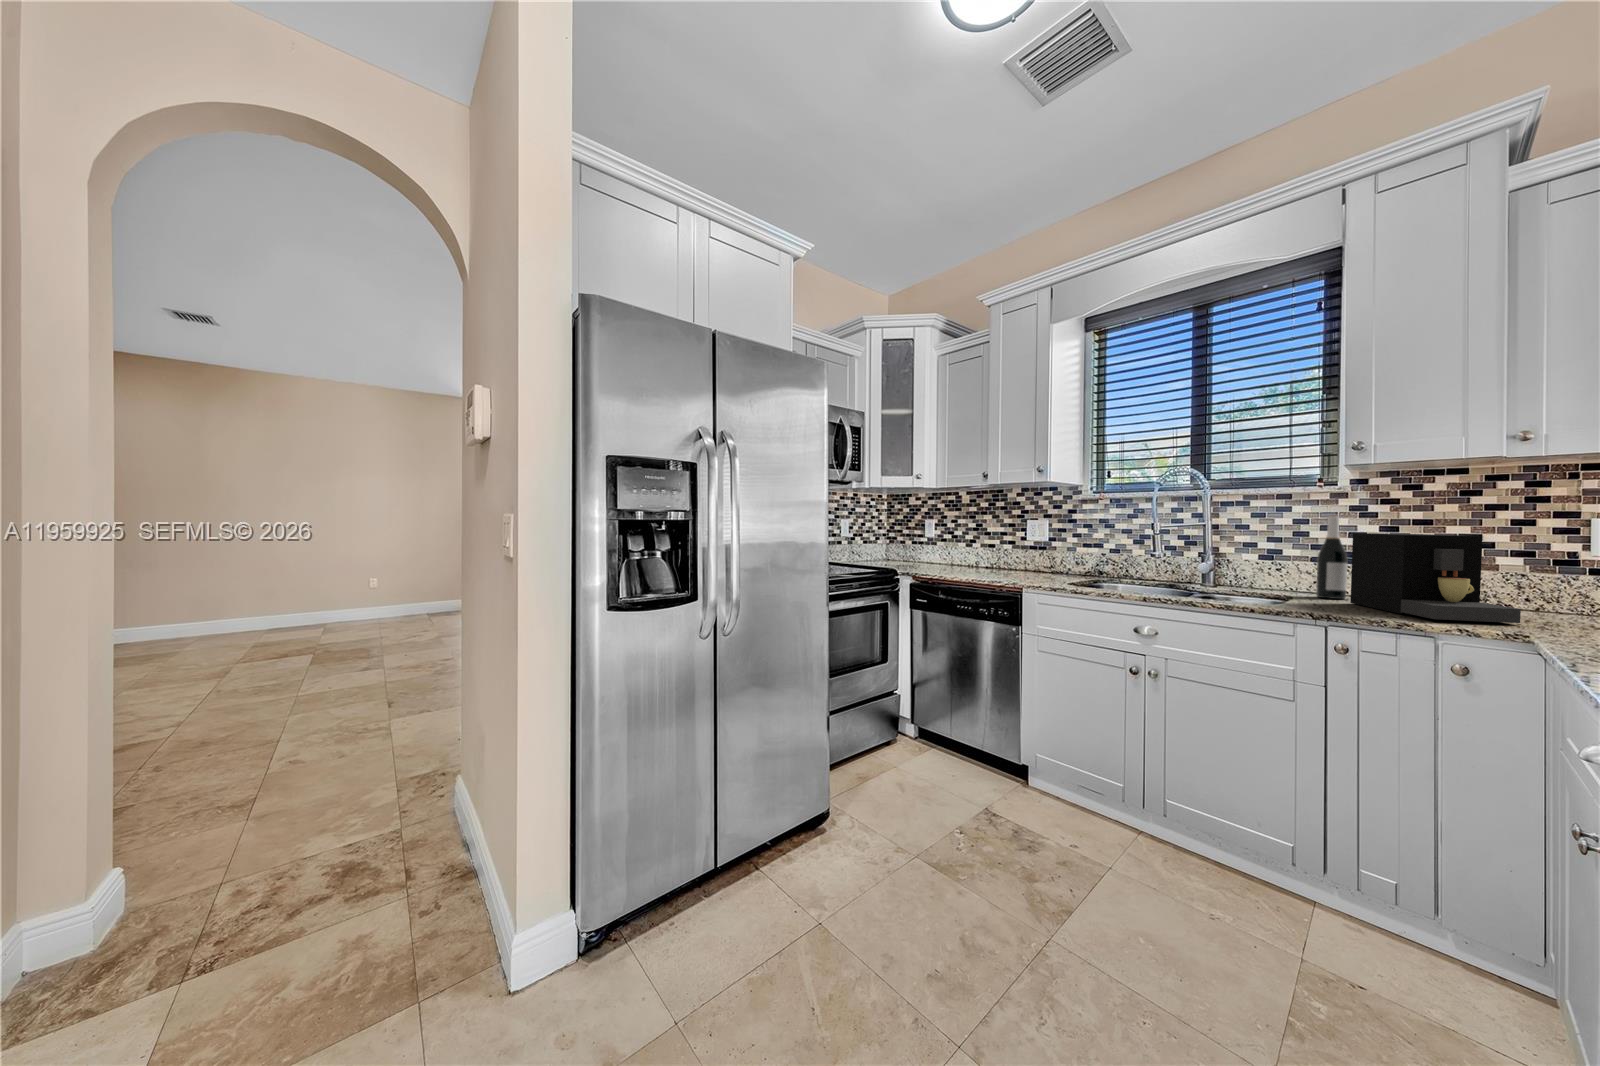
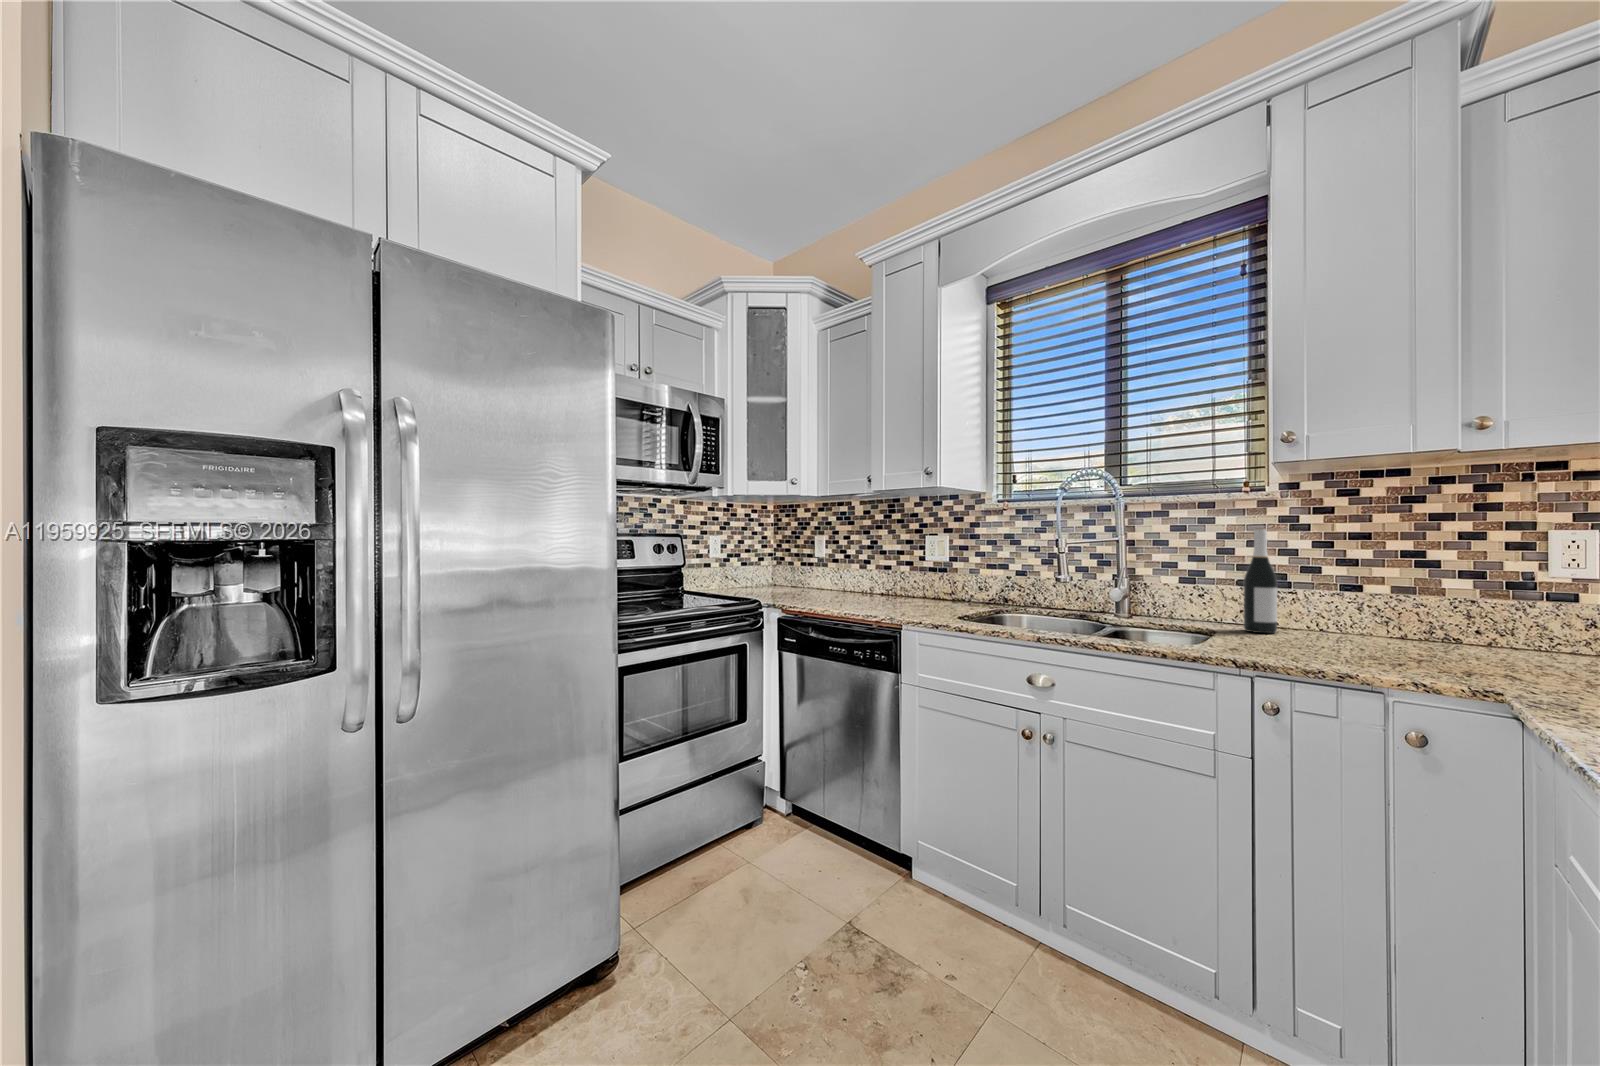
coffee maker: present [1351,533,1521,623] -> none [1281,551,1478,670]

